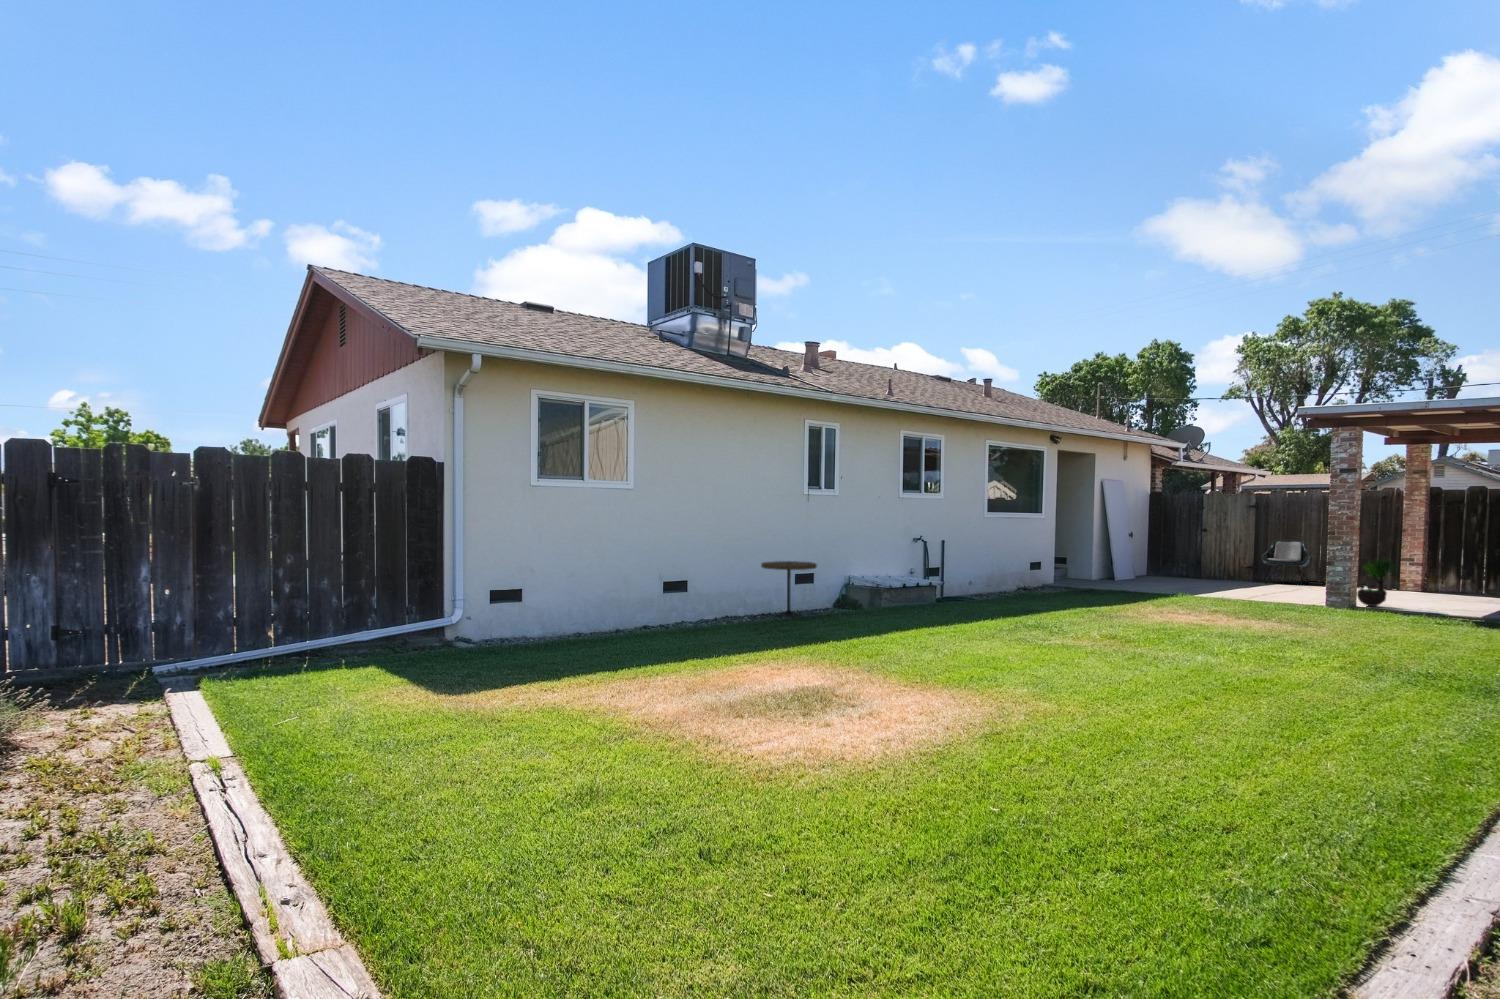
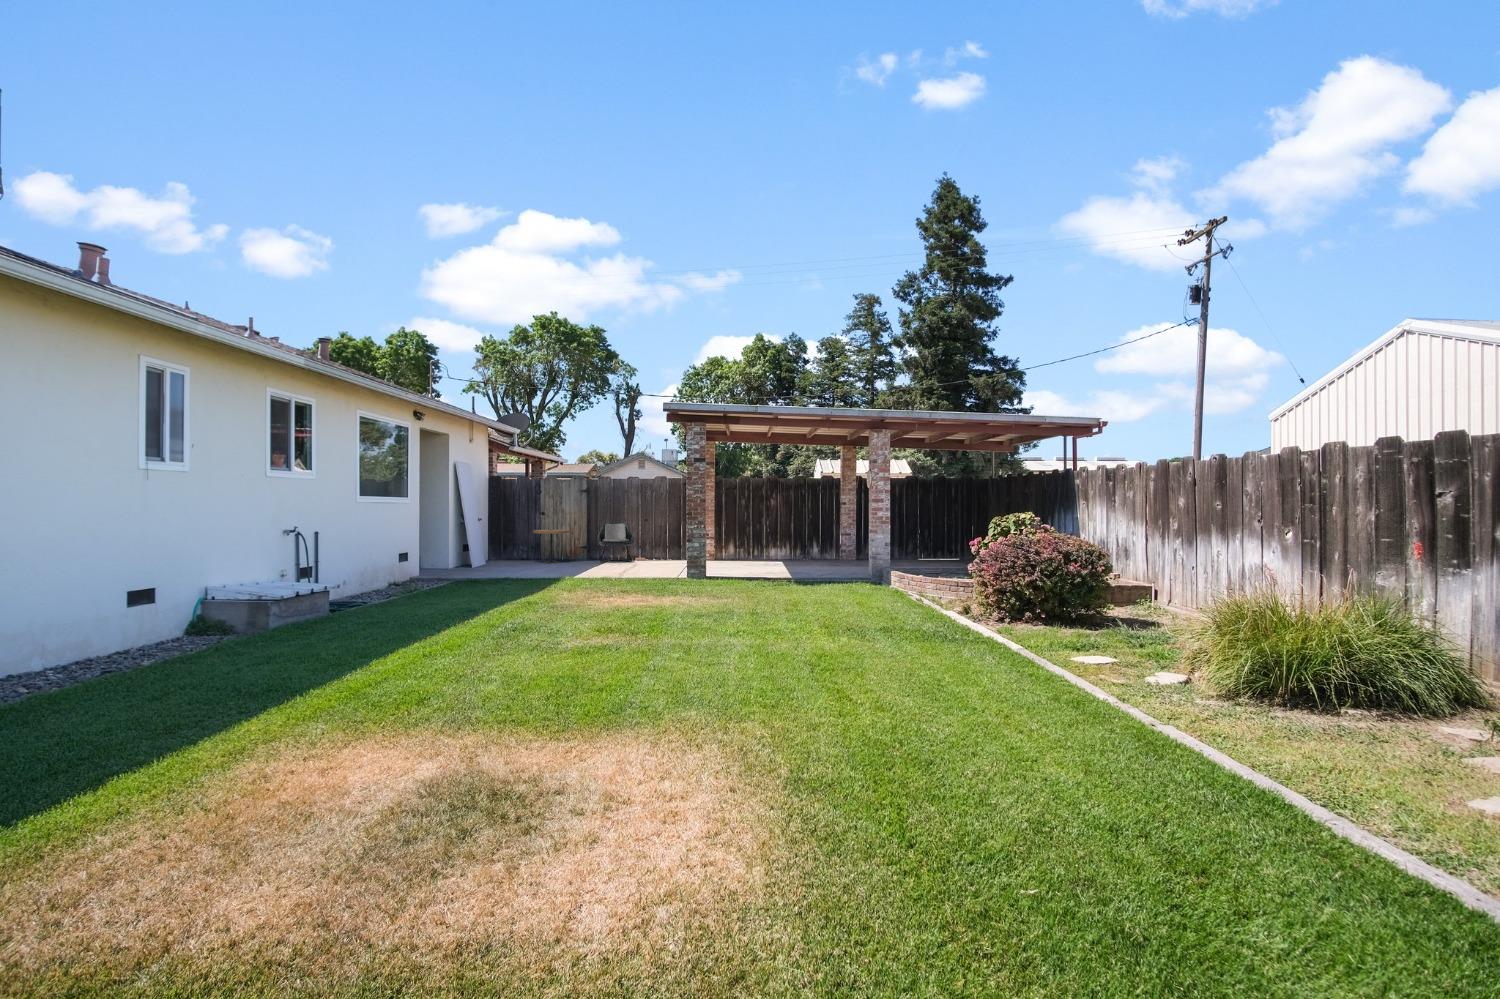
potted tree: present [1357,559,1396,606] -> none [708,529,736,575]
side table: present [761,561,817,617] -> present [533,530,569,563]

